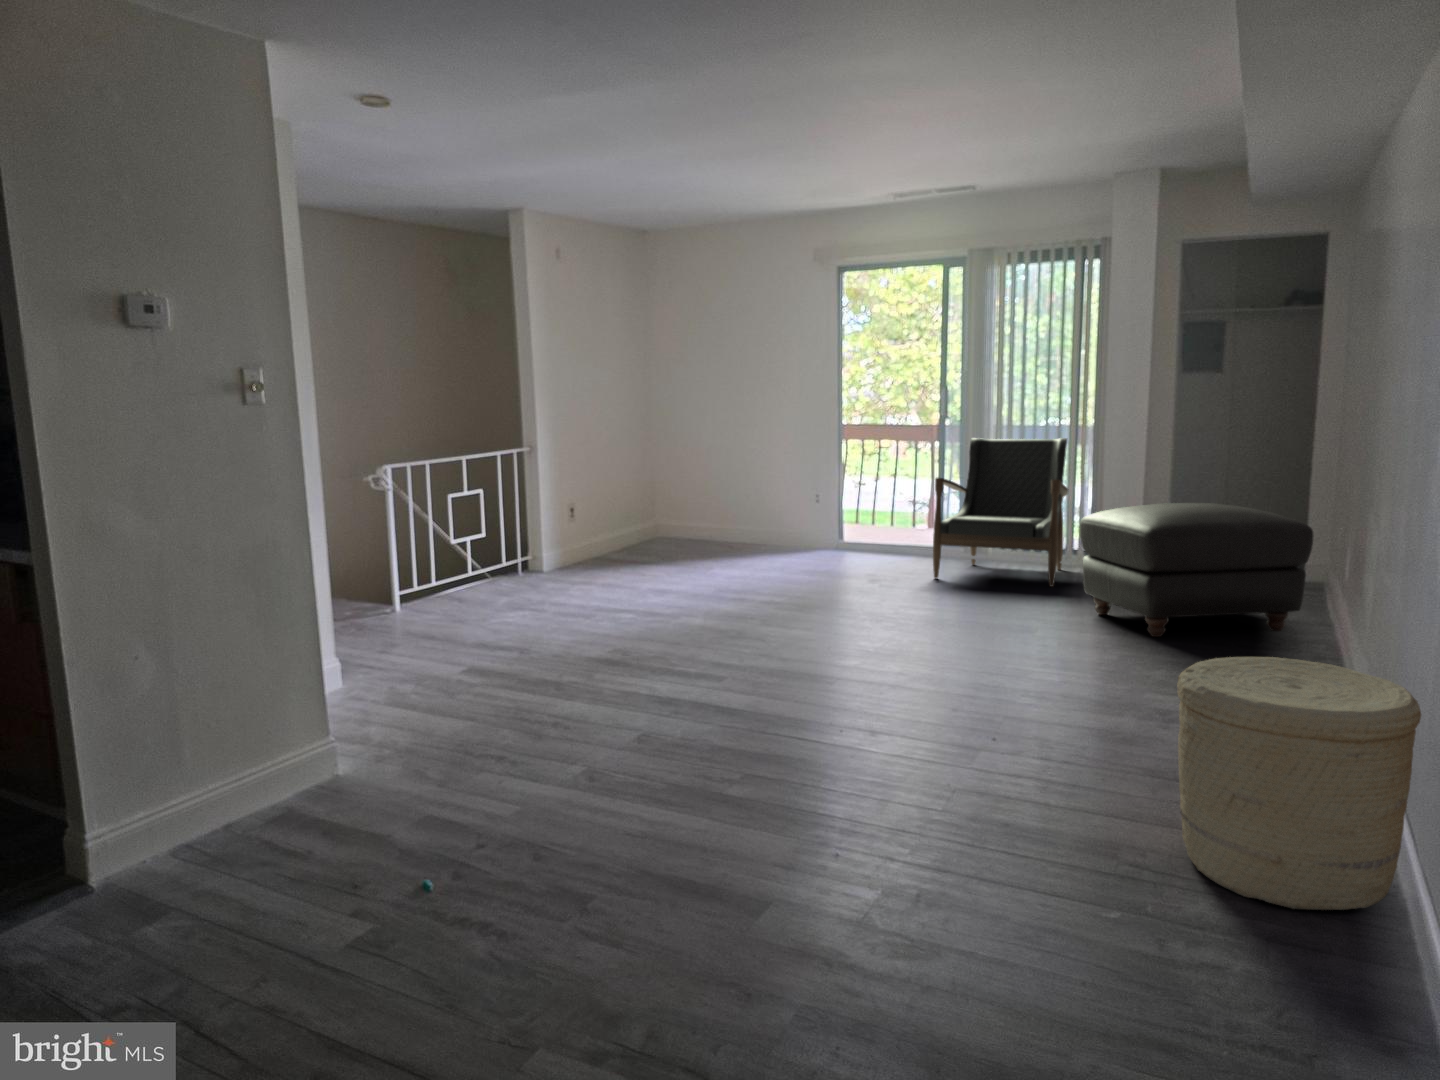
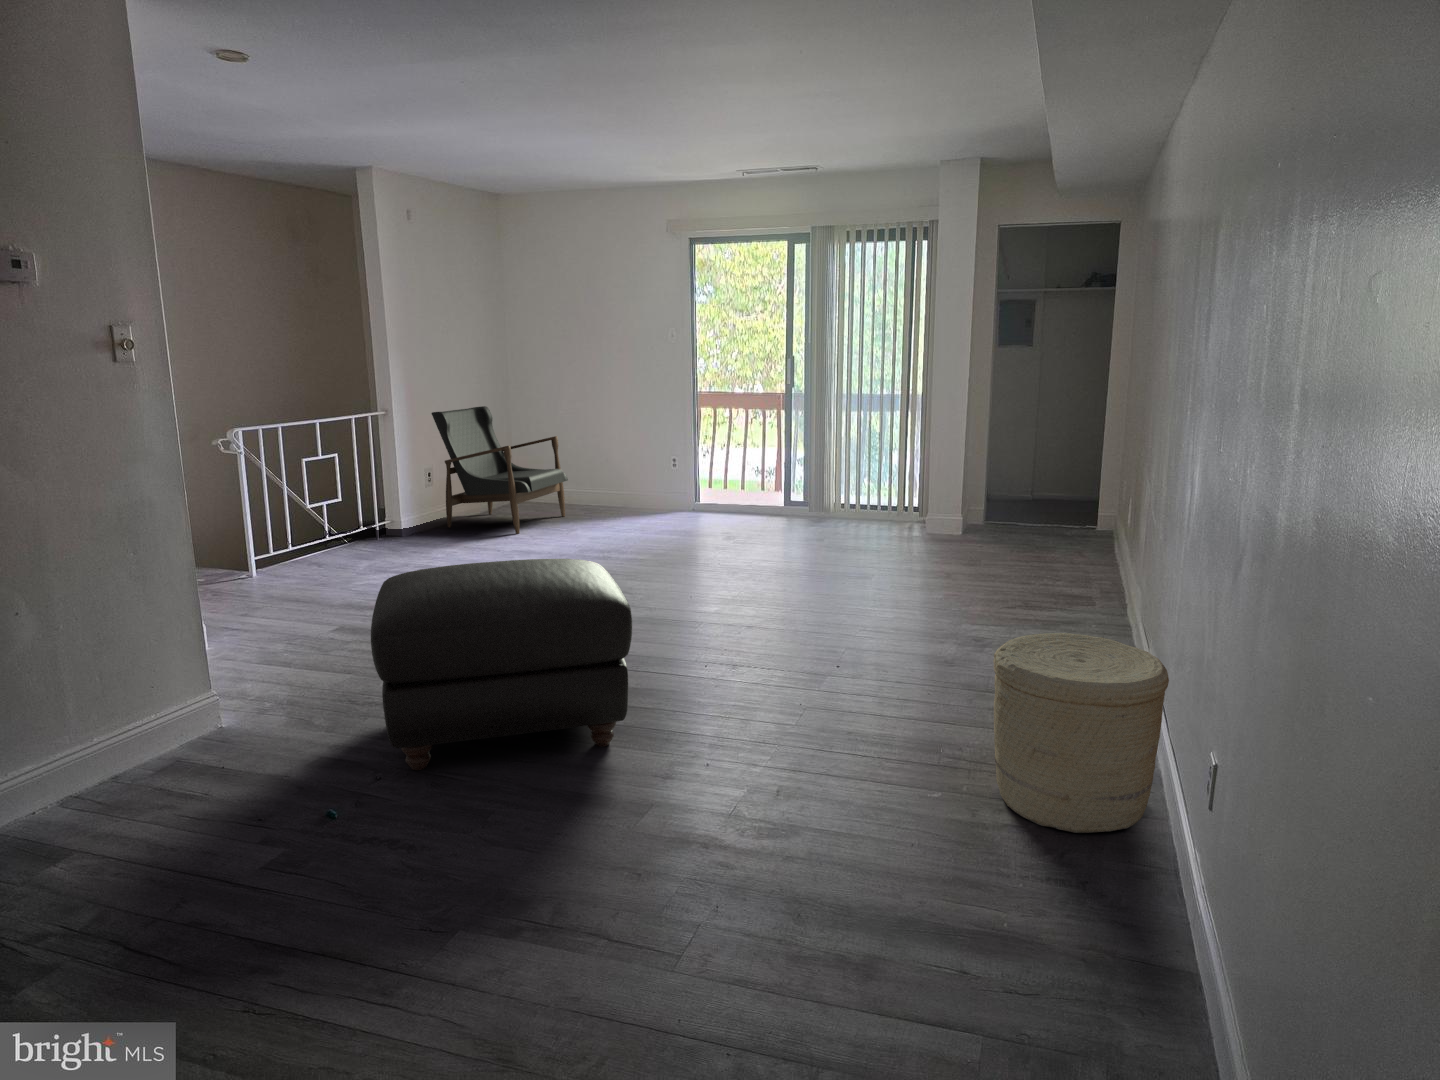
armchair: present [933,438,1069,587] -> present [431,406,568,534]
ottoman: present [1080,503,1313,637] -> present [371,559,632,770]

